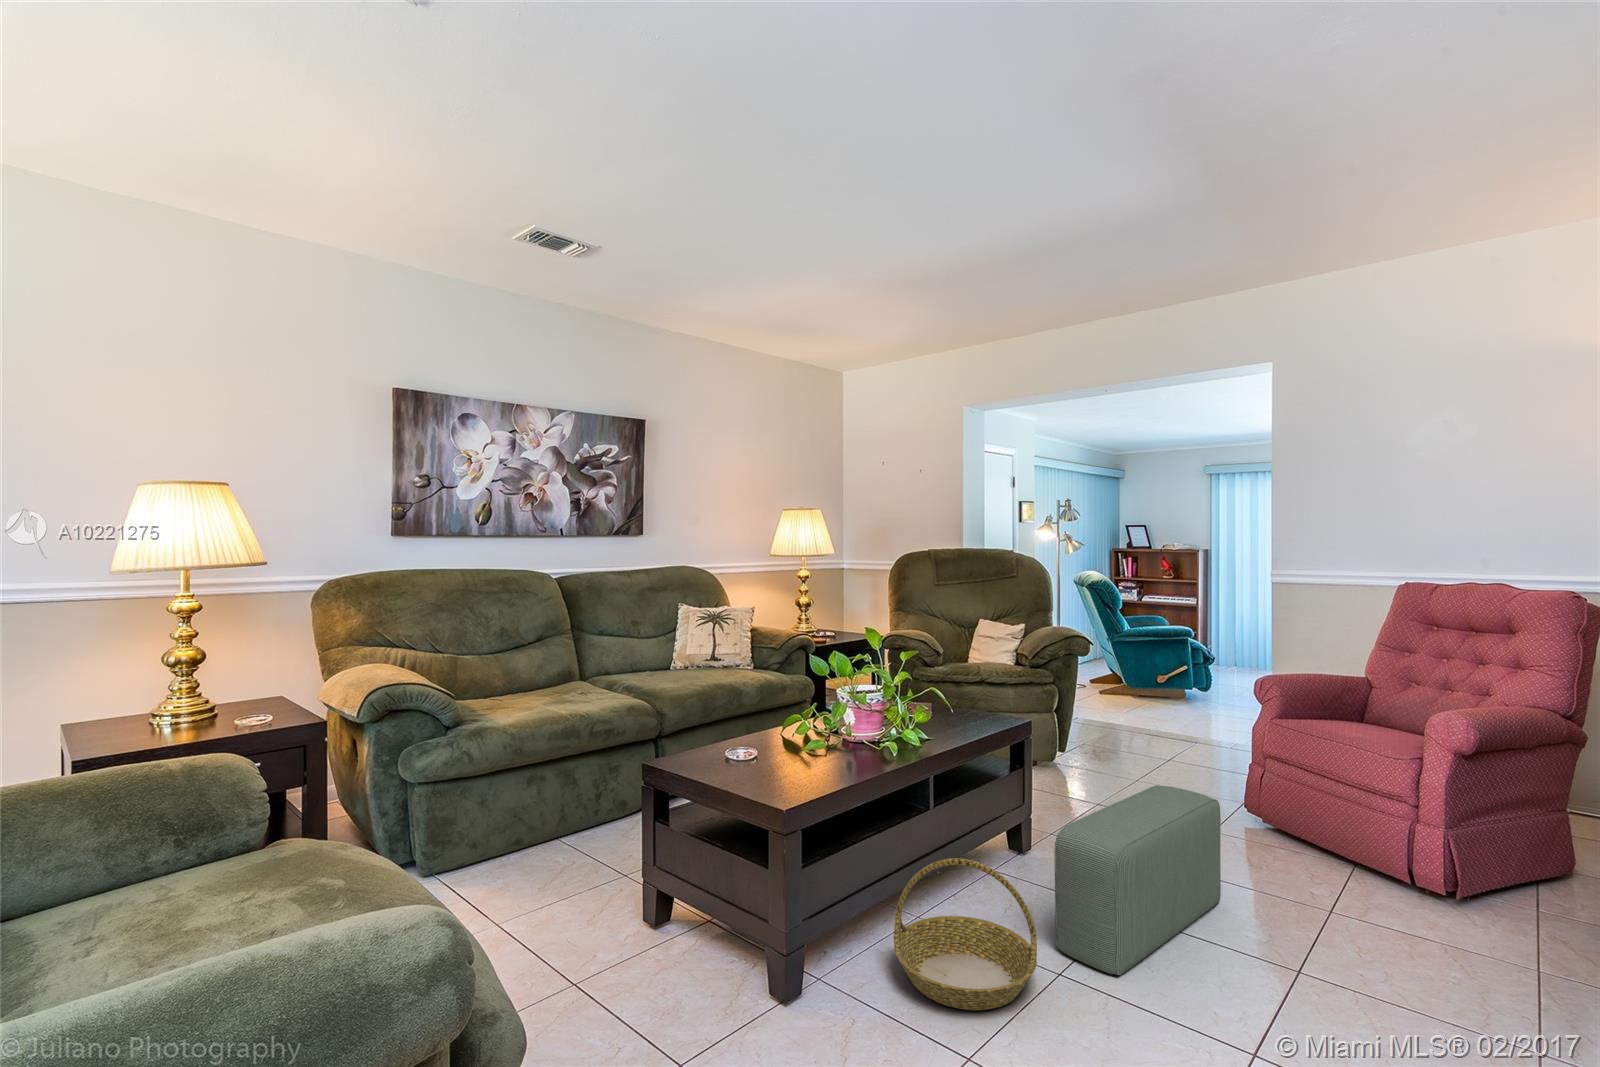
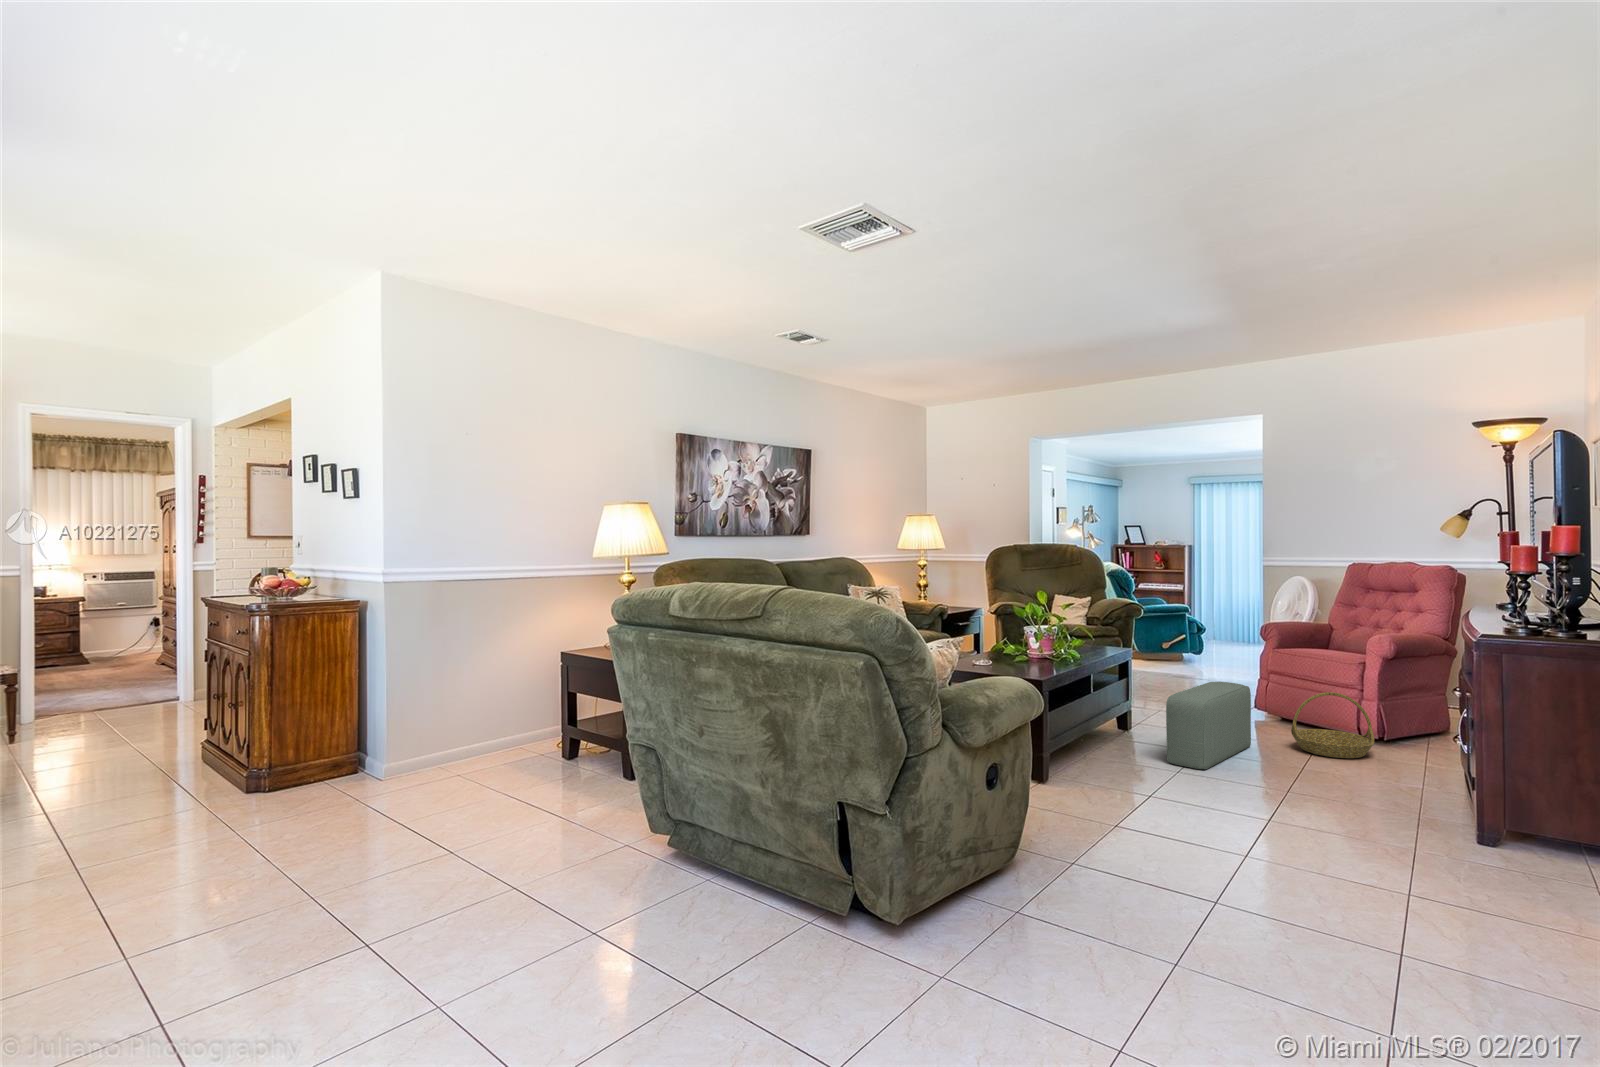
basket: present [894,858,1037,1010] -> present [1291,692,1374,758]

